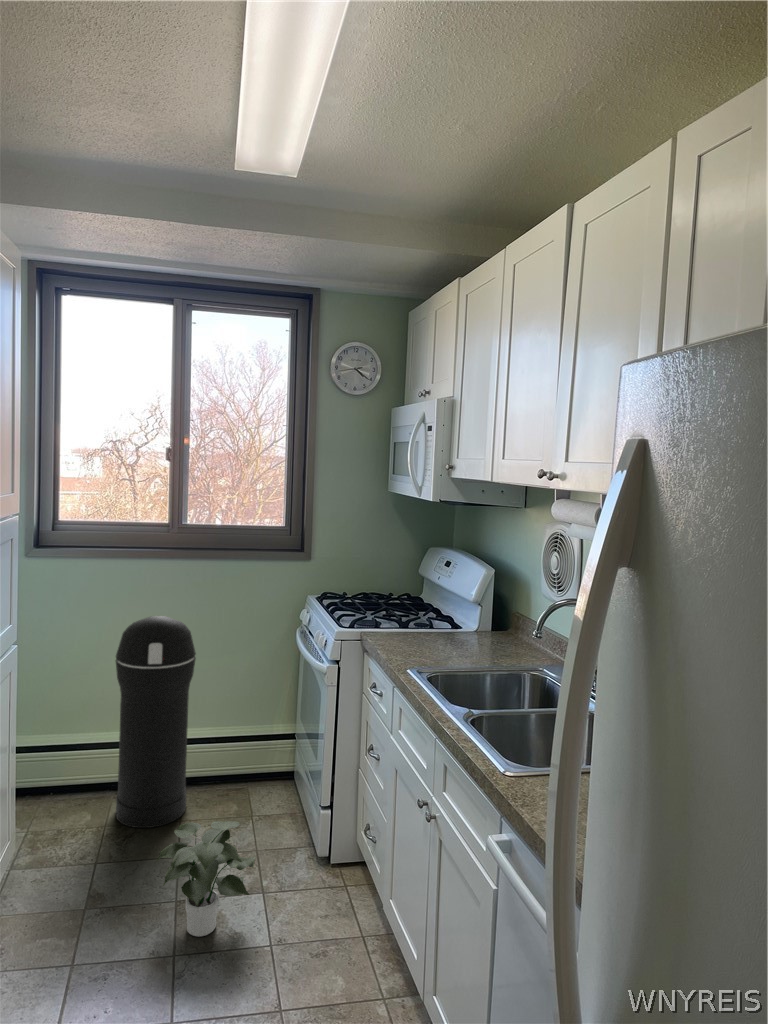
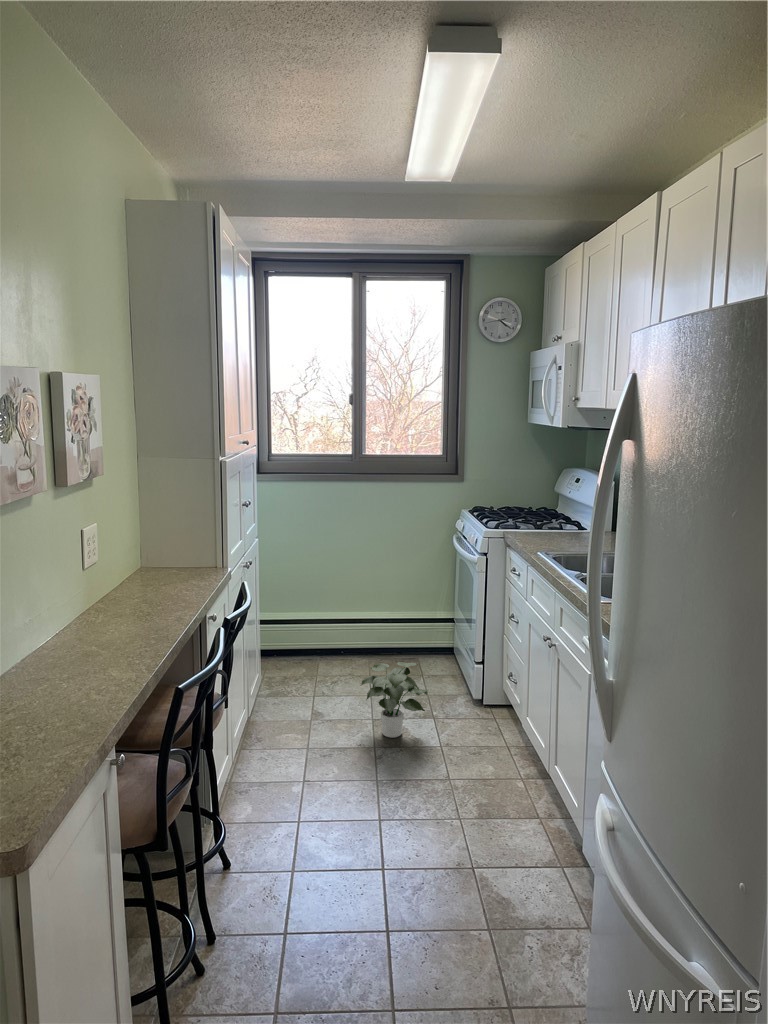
trash can: present [116,616,196,828] -> none [320,522,377,677]

